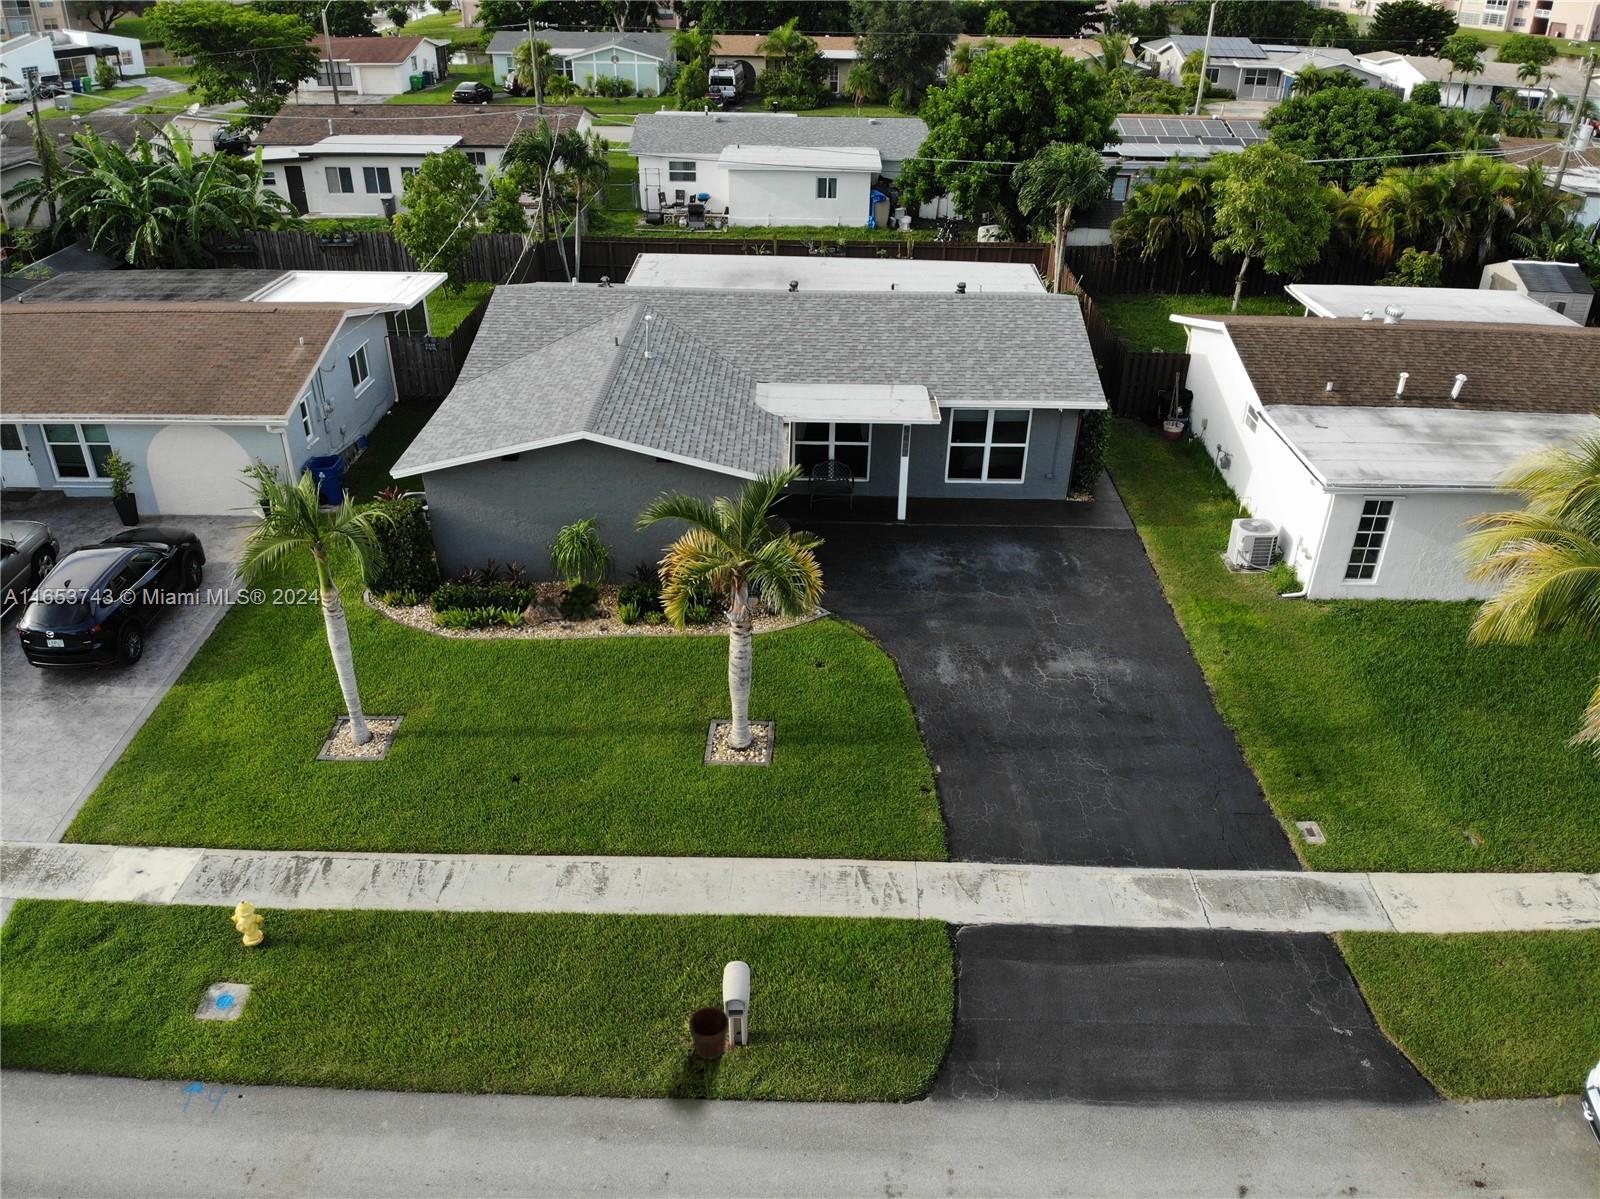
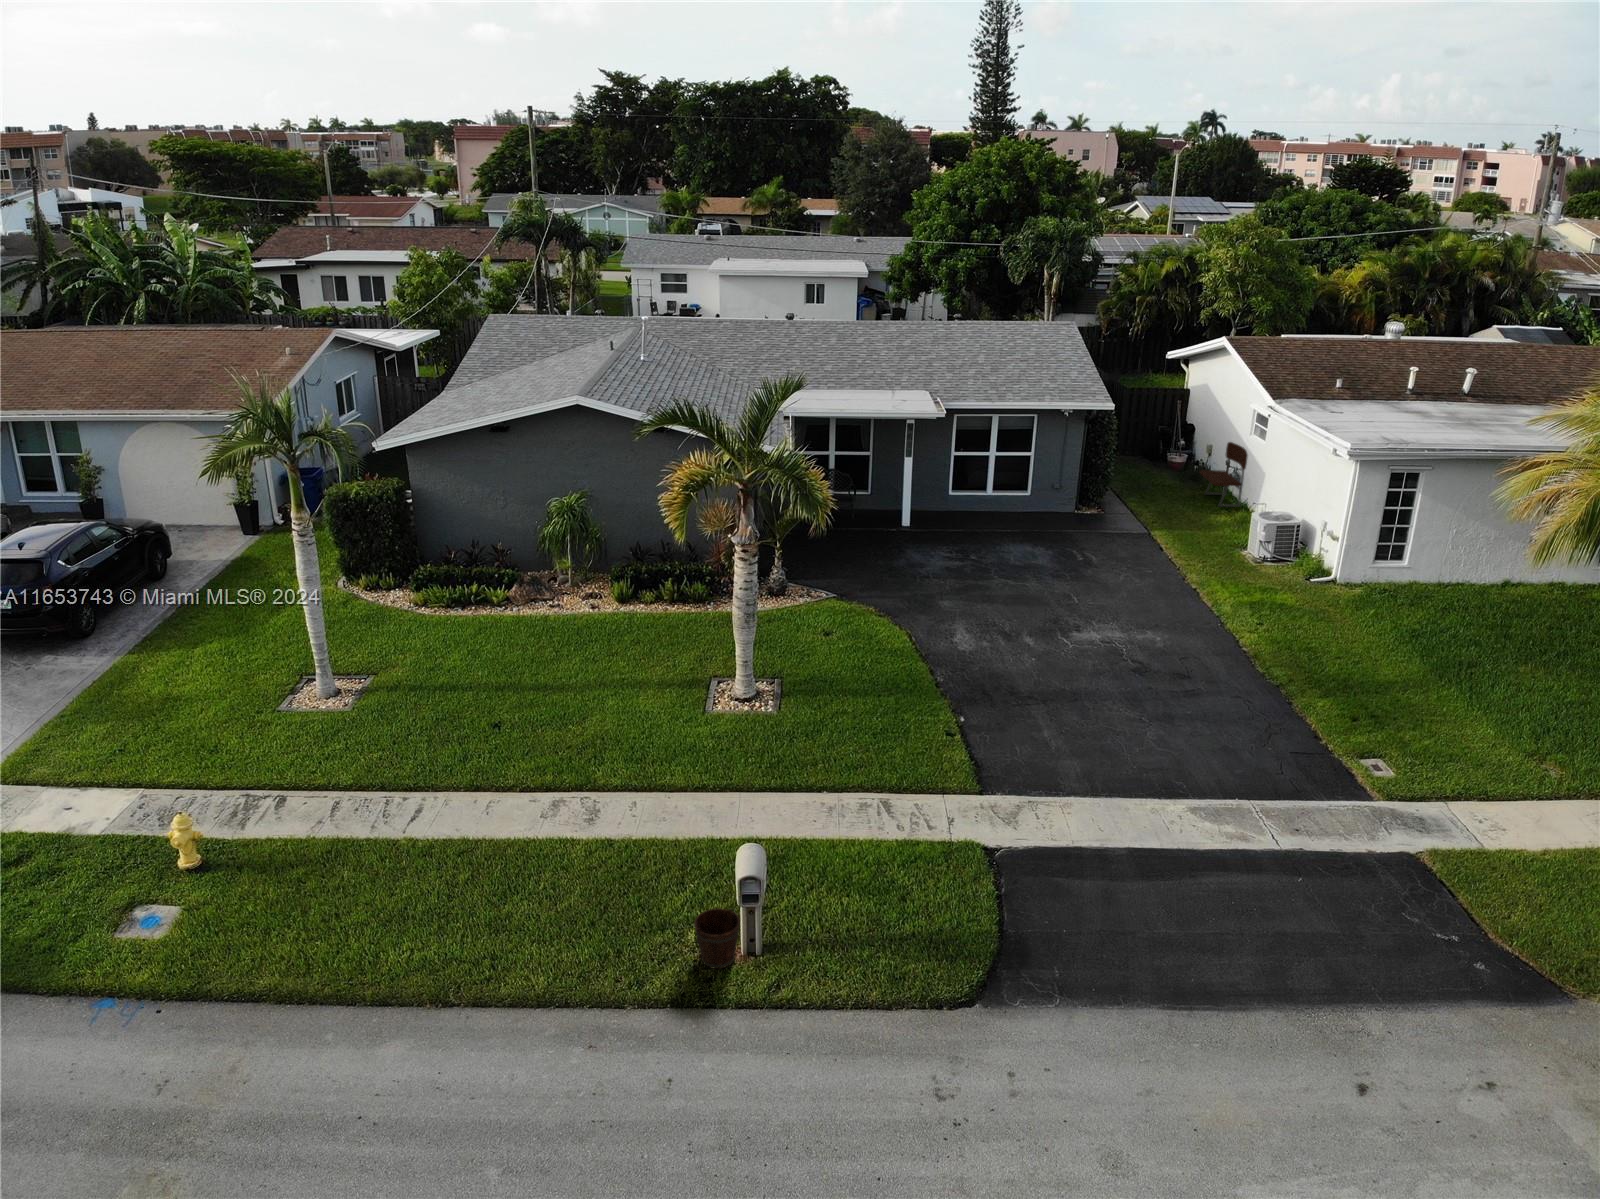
bench: none [1190,427,1237,494] -> present [1200,442,1248,507]
potted plant: present [559,583,600,621] -> none [547,563,591,603]

